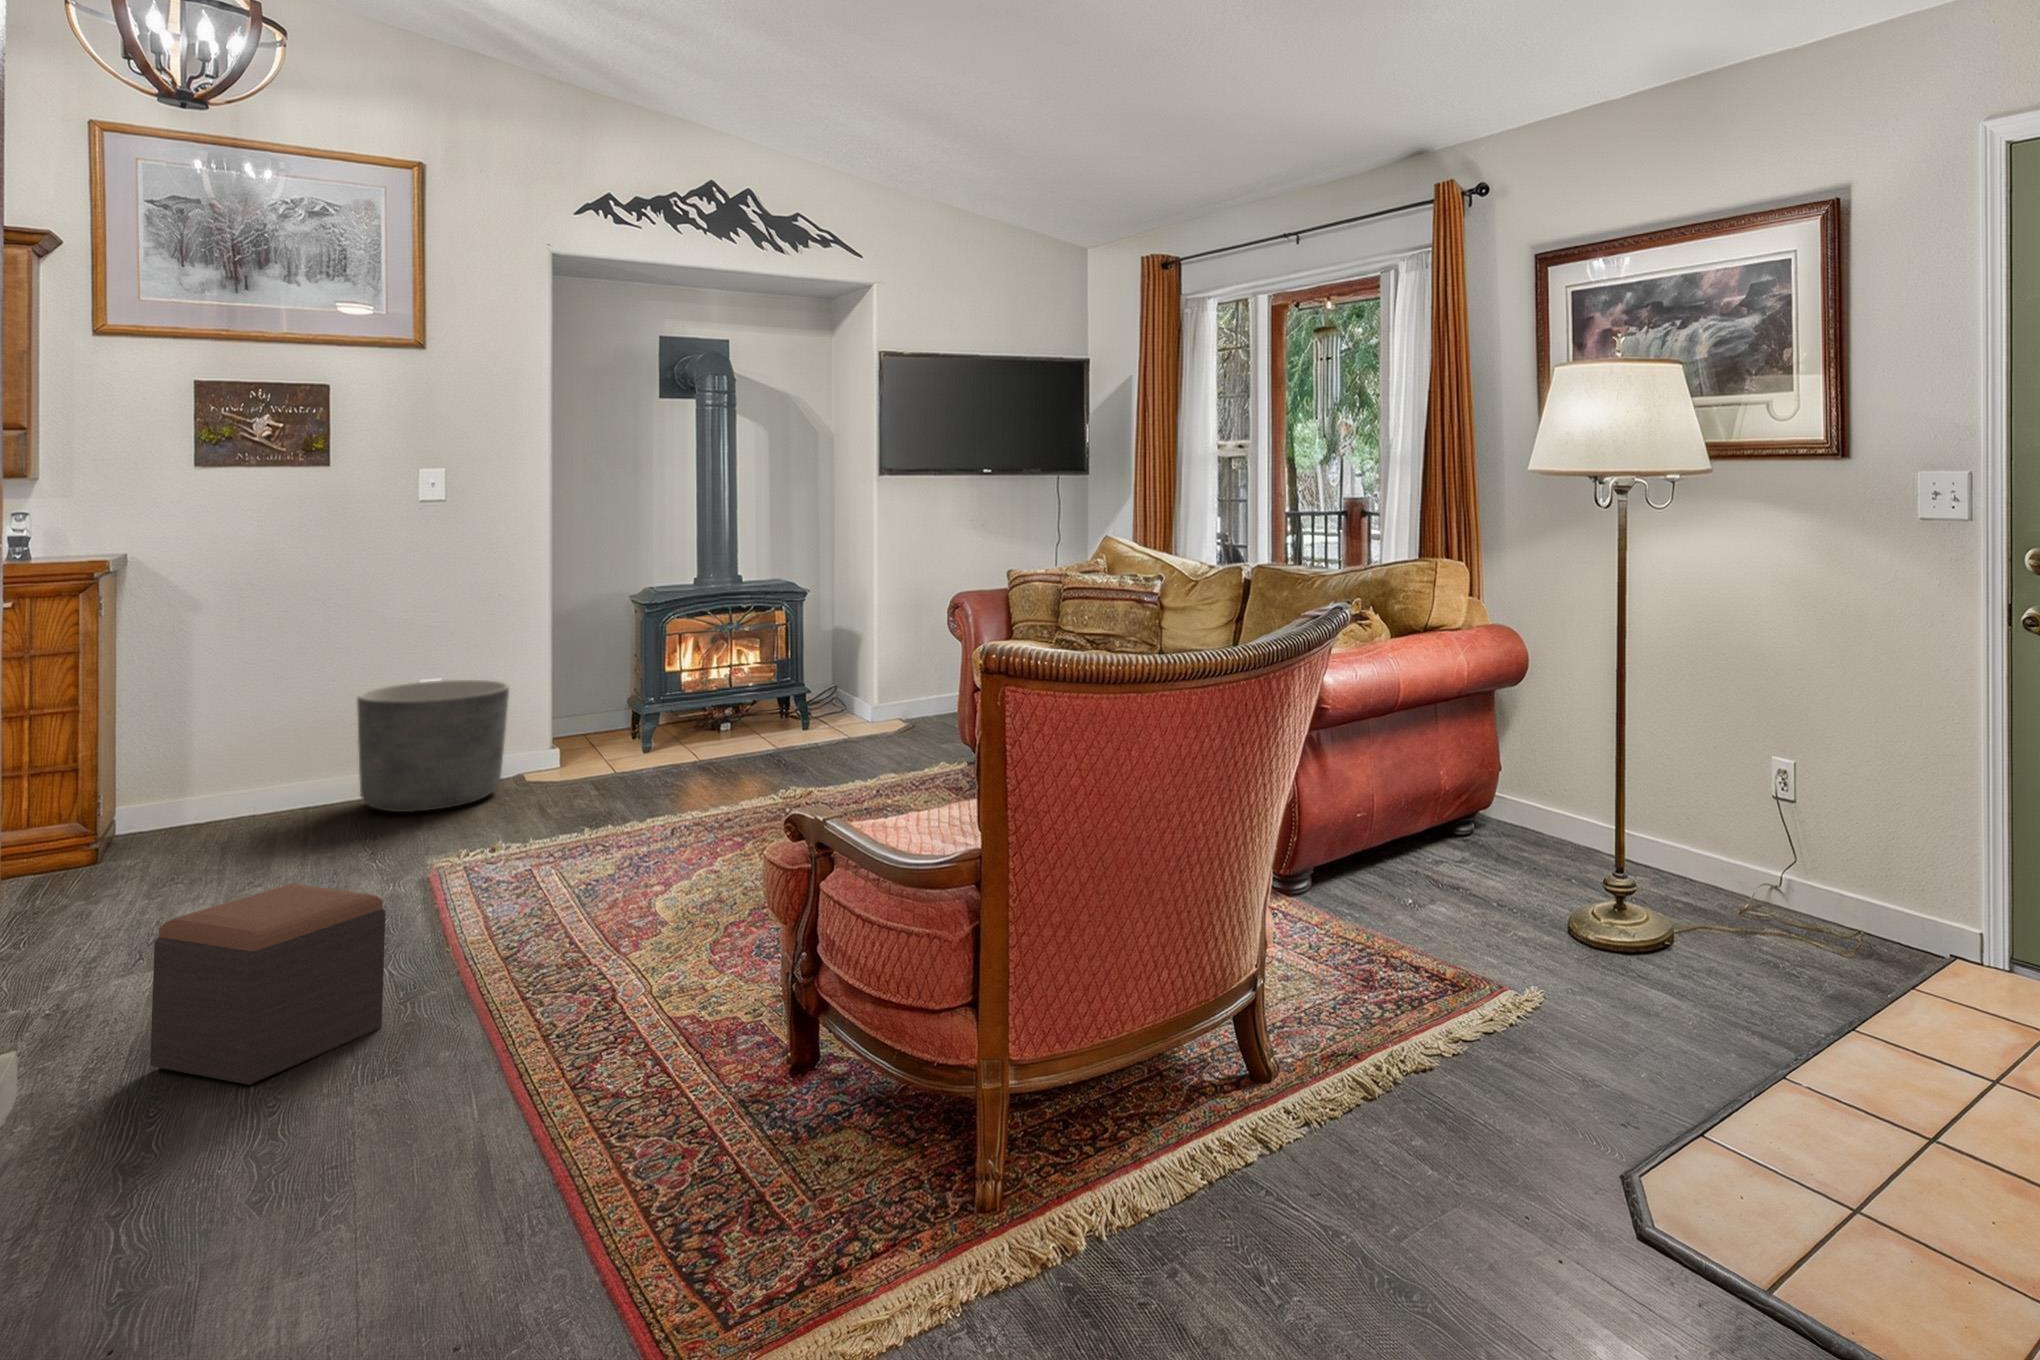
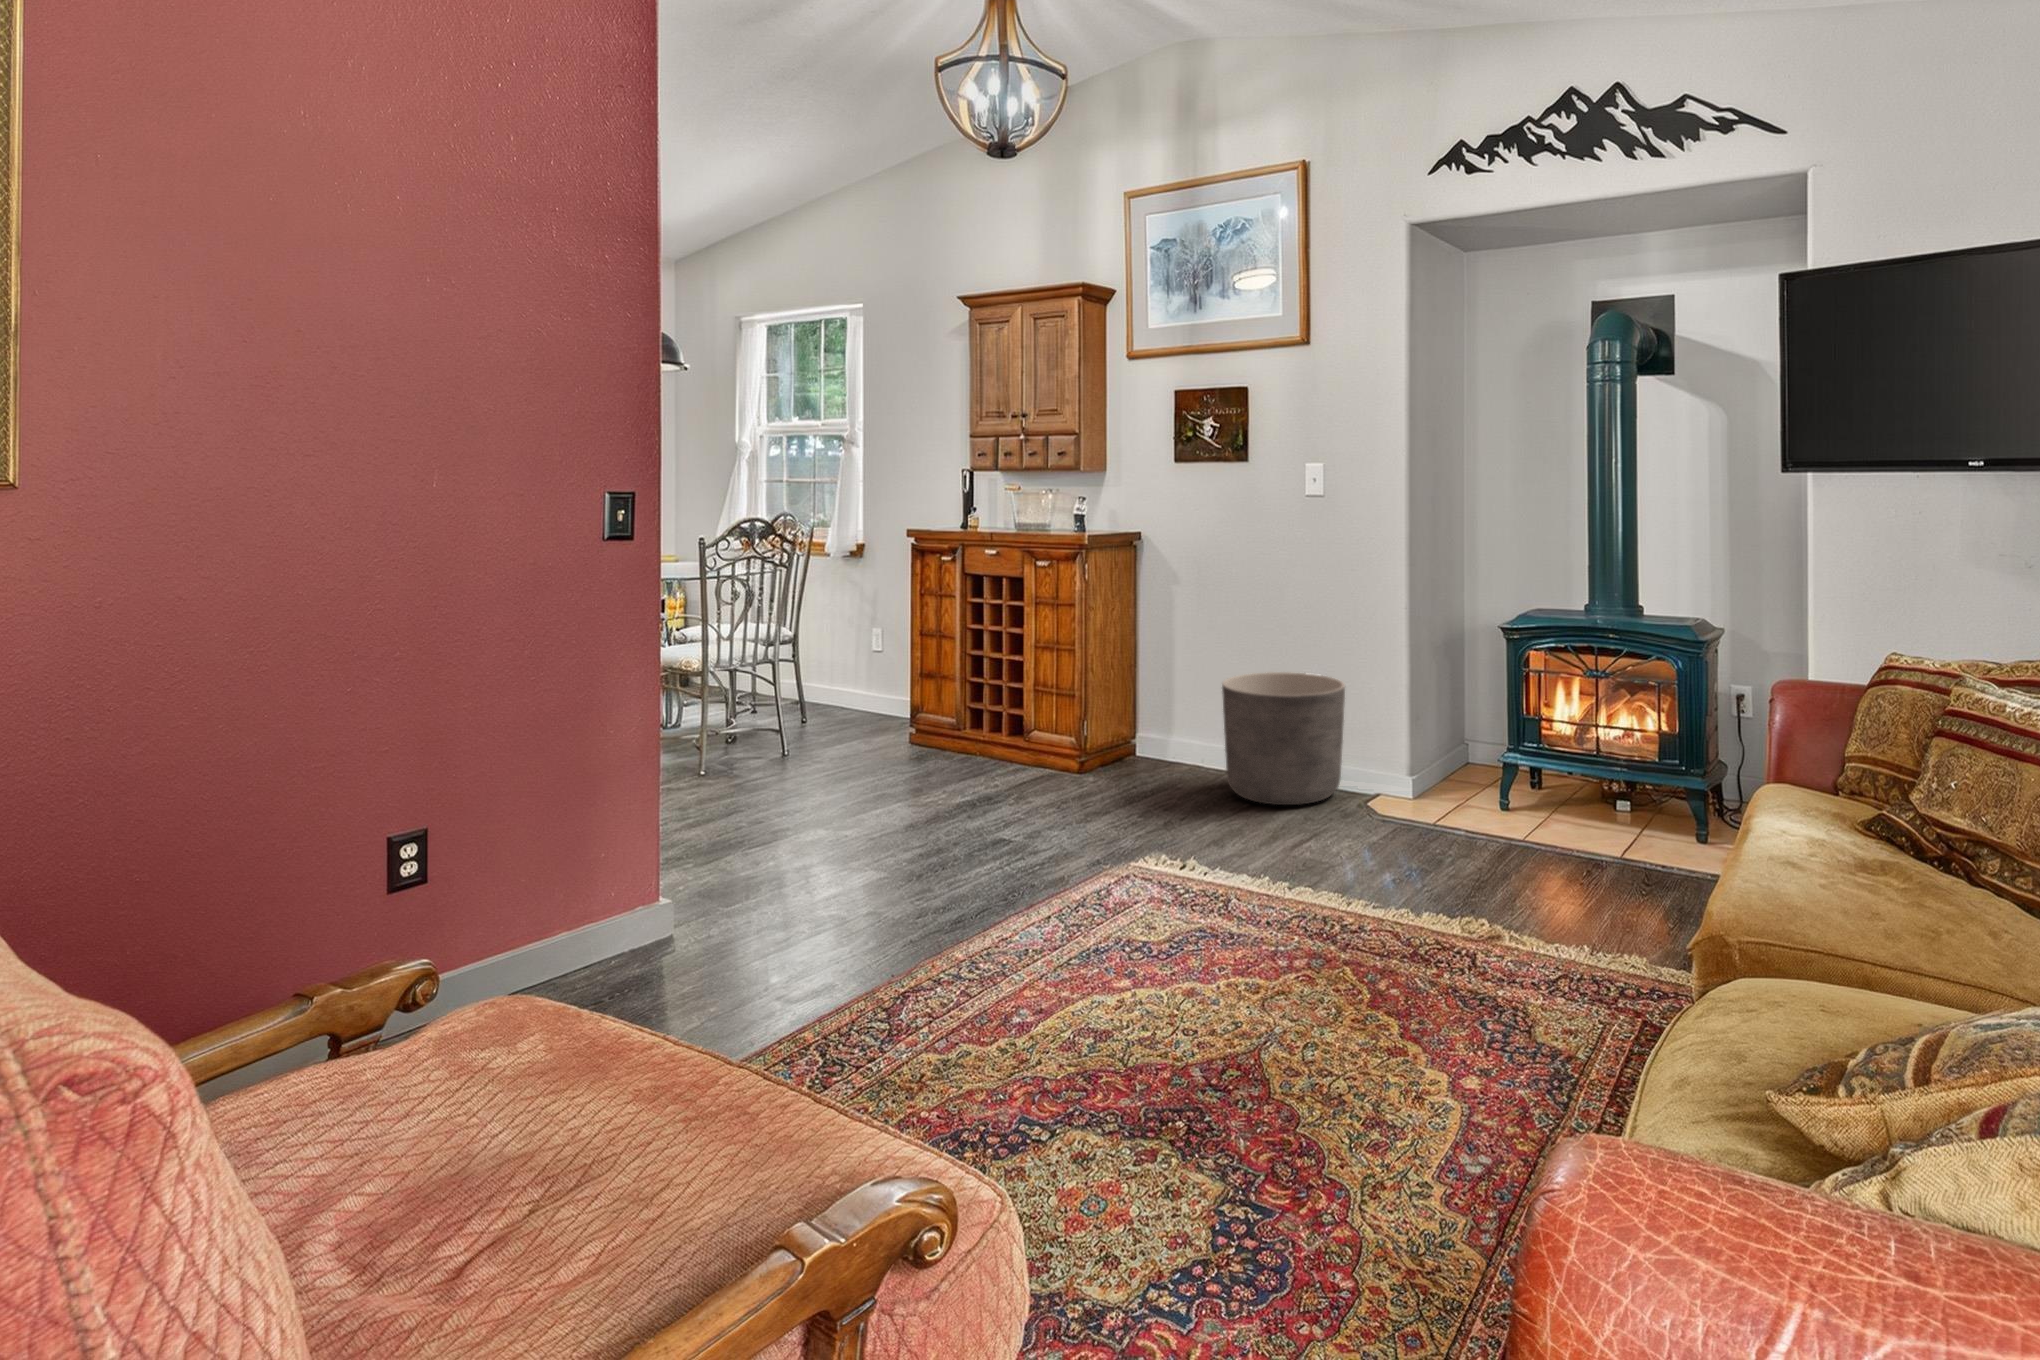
footstool: present [150,884,386,1085] -> none [648,827,799,986]

